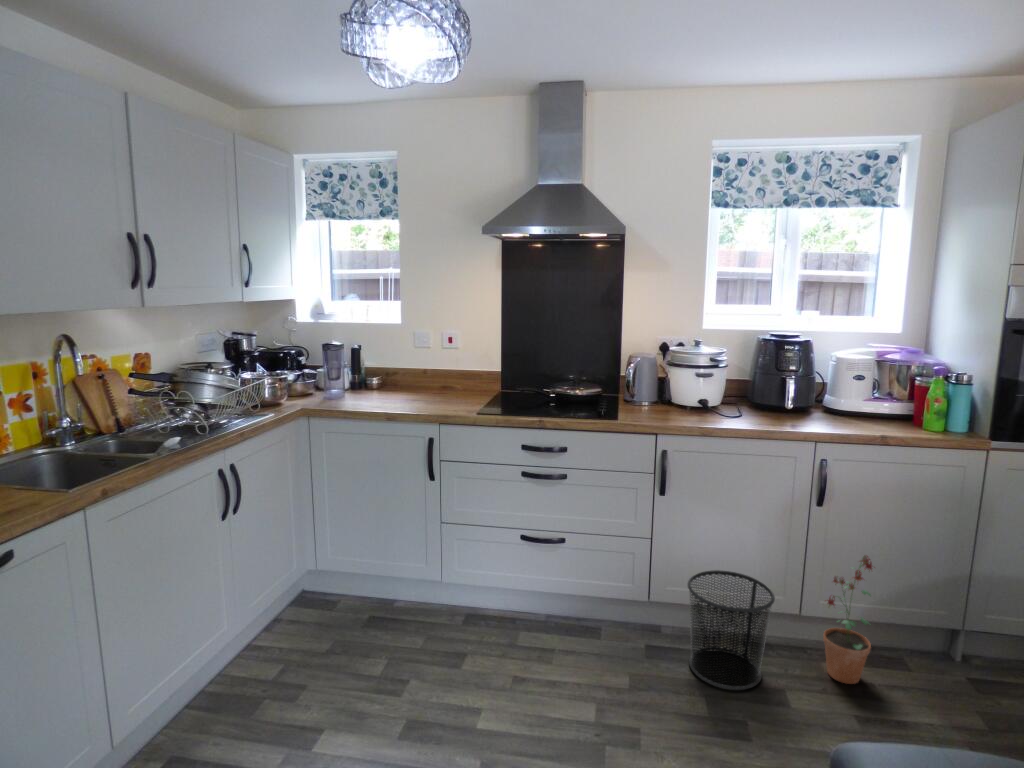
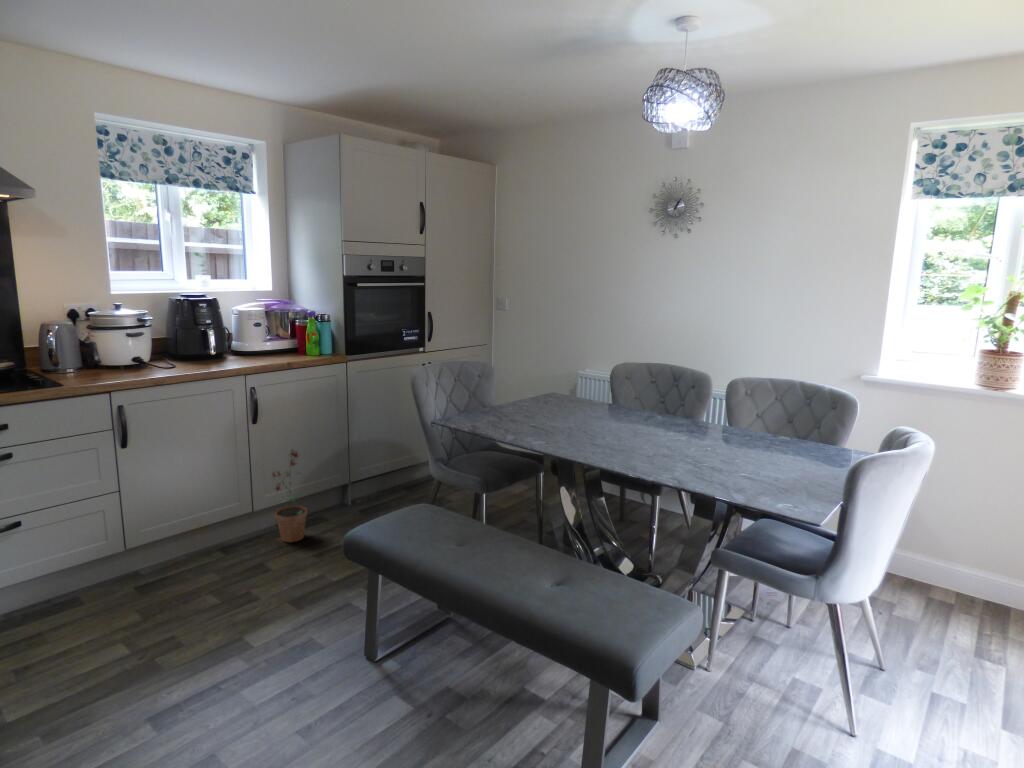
waste bin: present [688,570,775,690] -> none [168,492,243,584]

